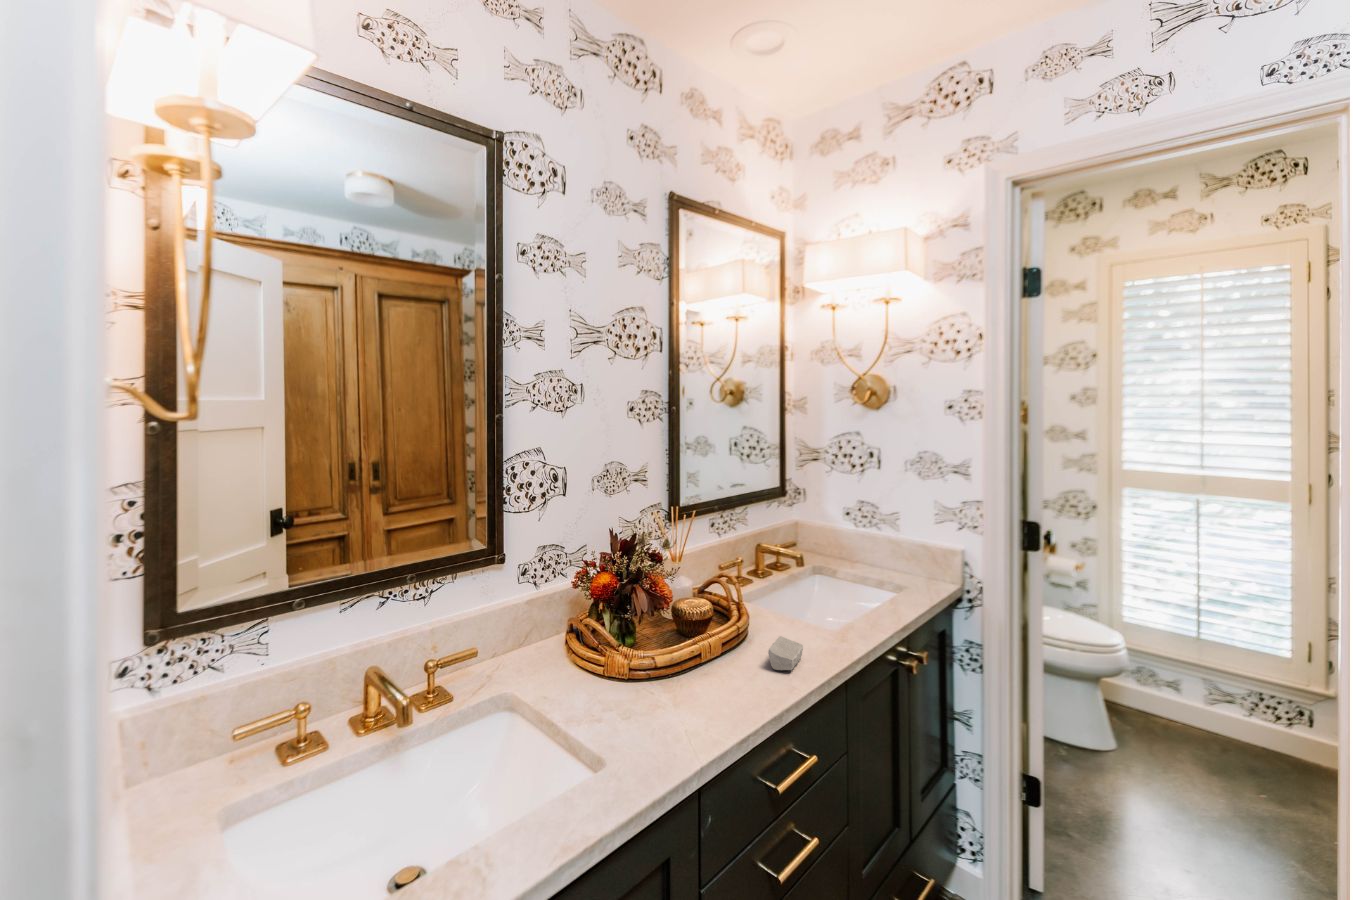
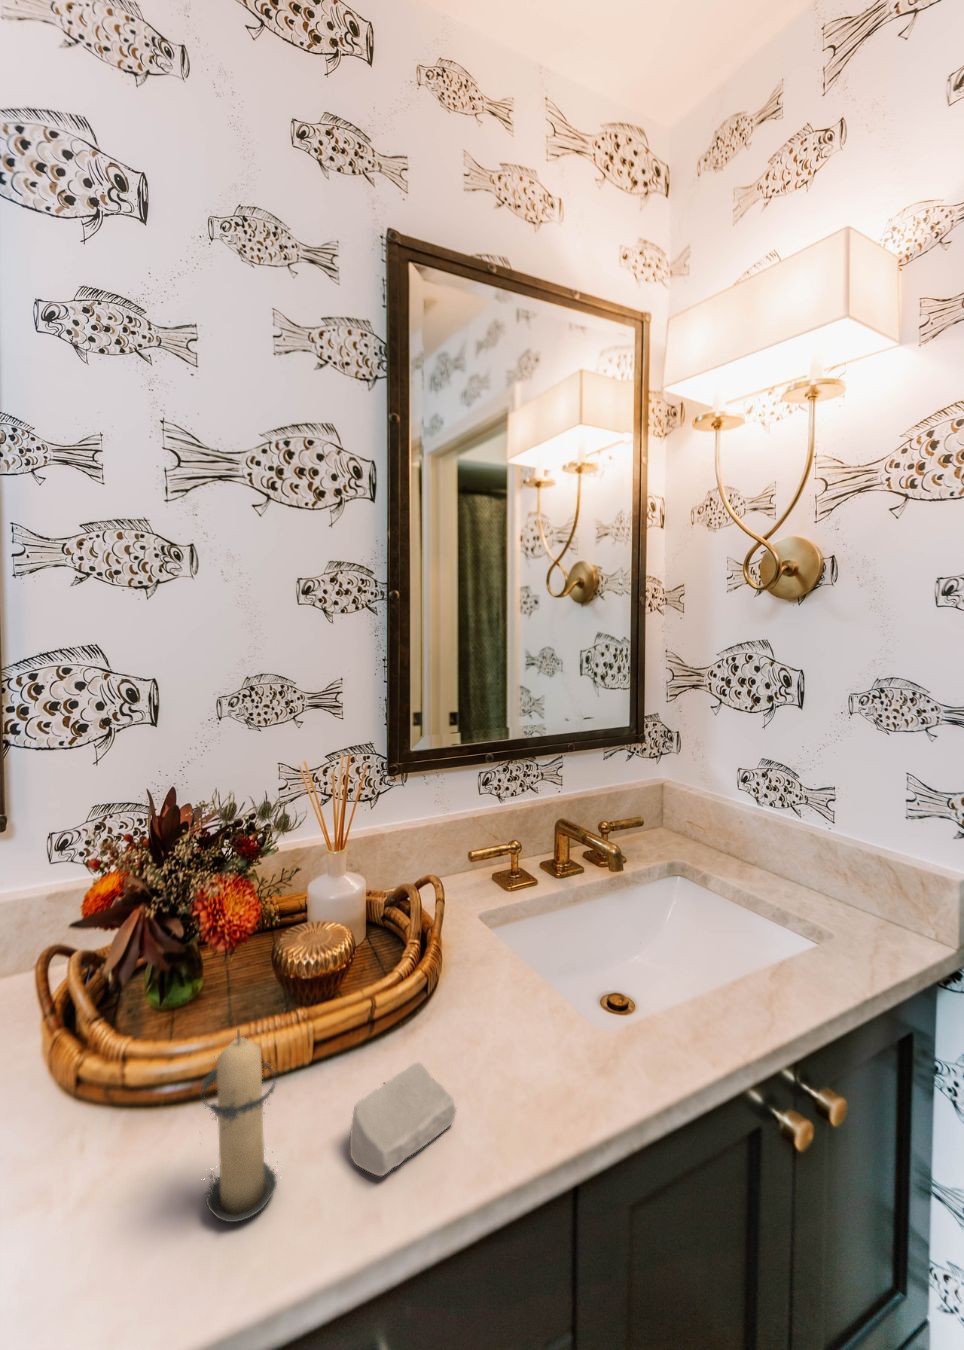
candle: none [726,611,762,689] -> present [202,1030,278,1222]

